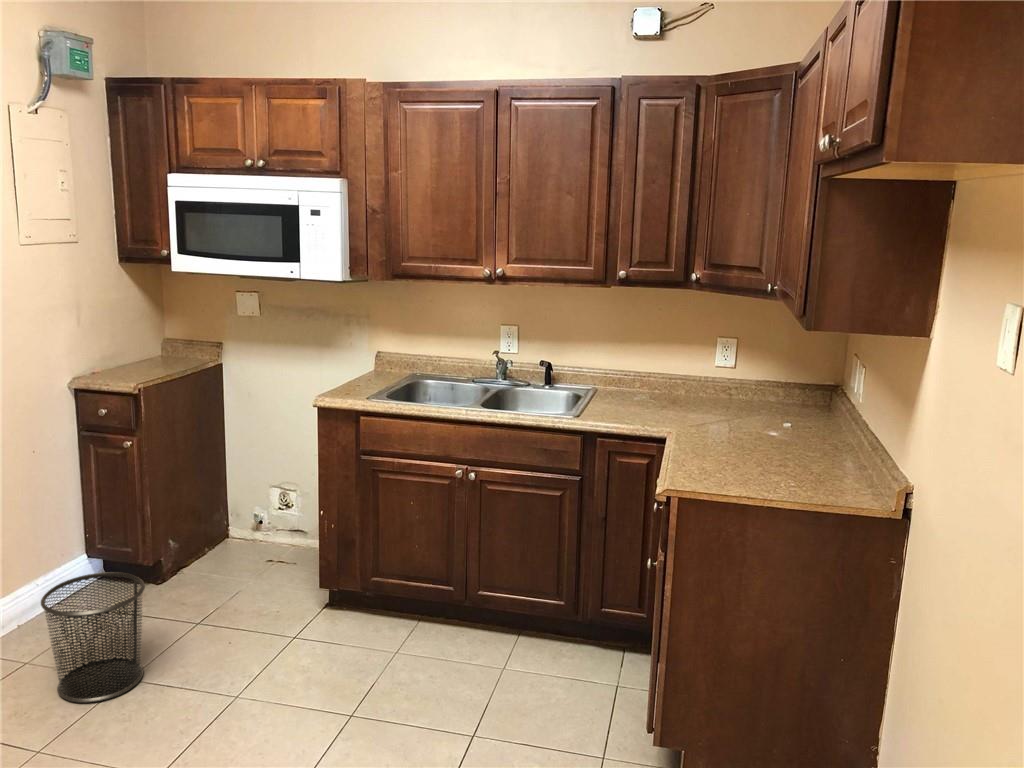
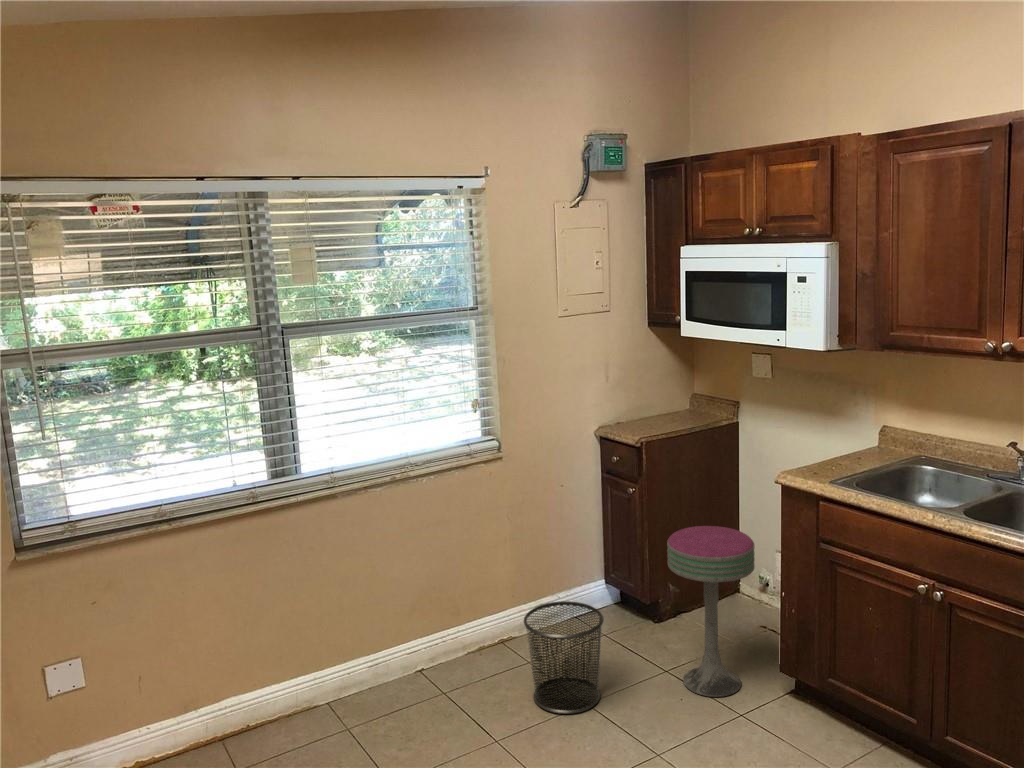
bar stool: none [200,462,291,632] -> present [667,526,755,697]

